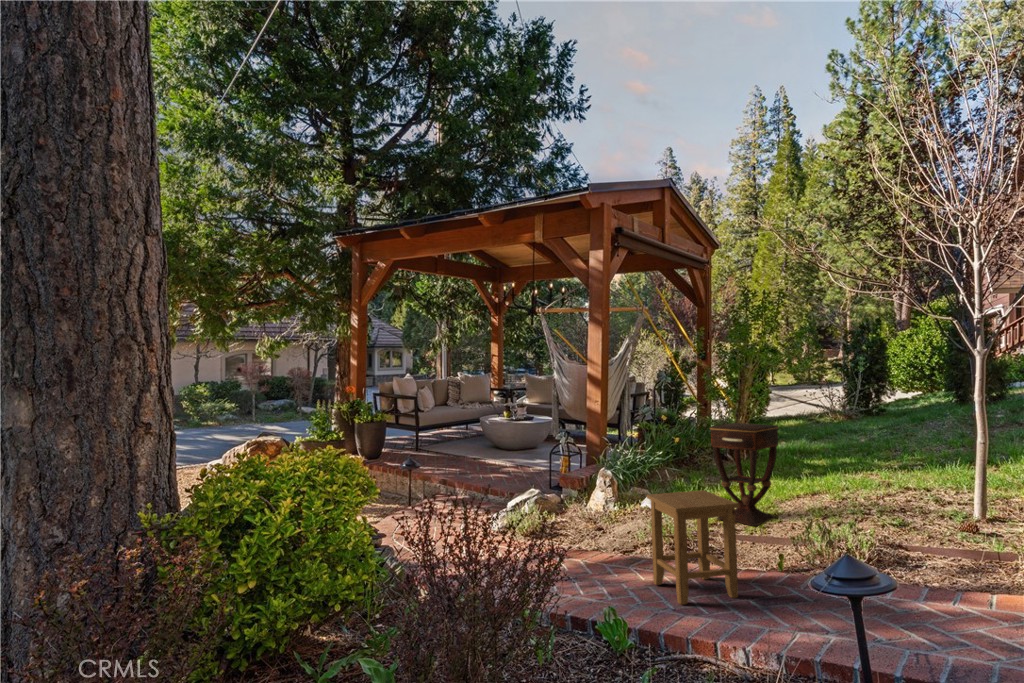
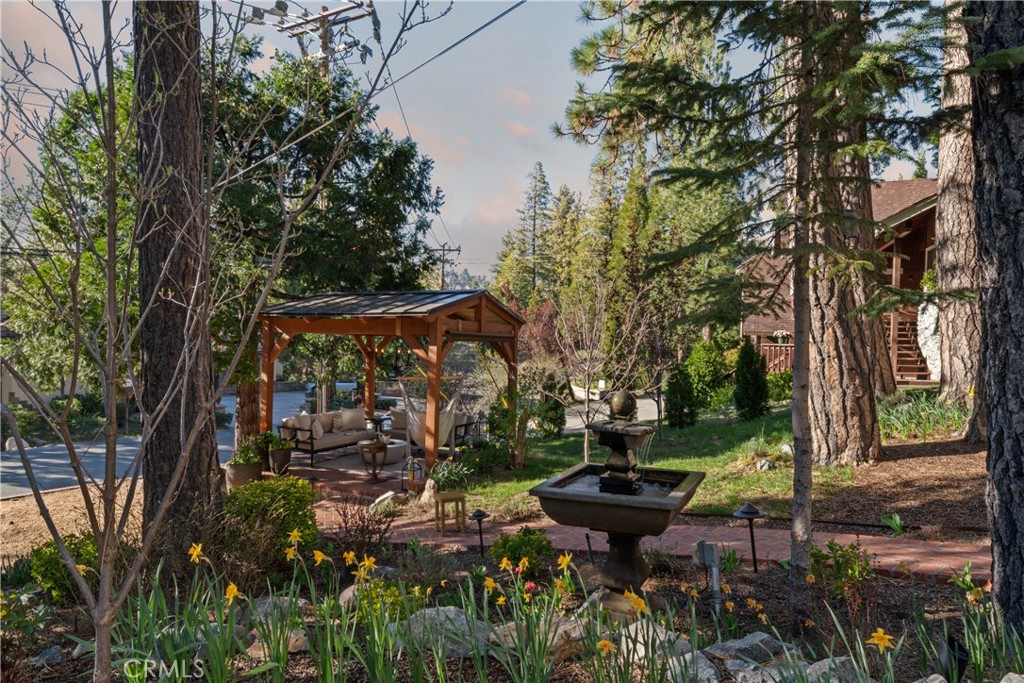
side table: present [710,423,778,526] -> present [360,442,388,484]

